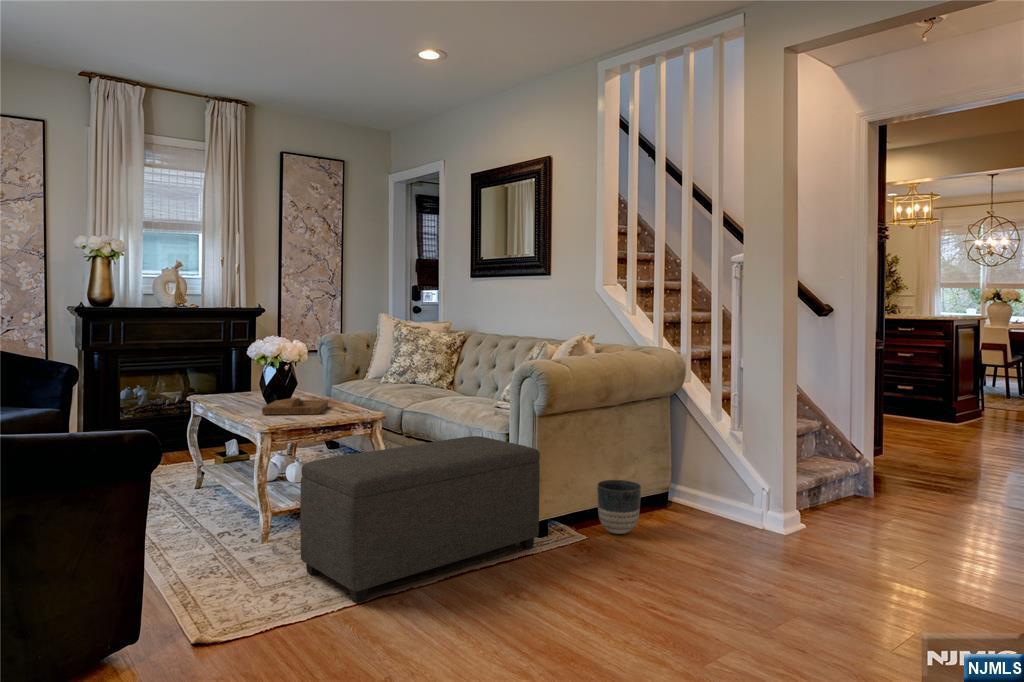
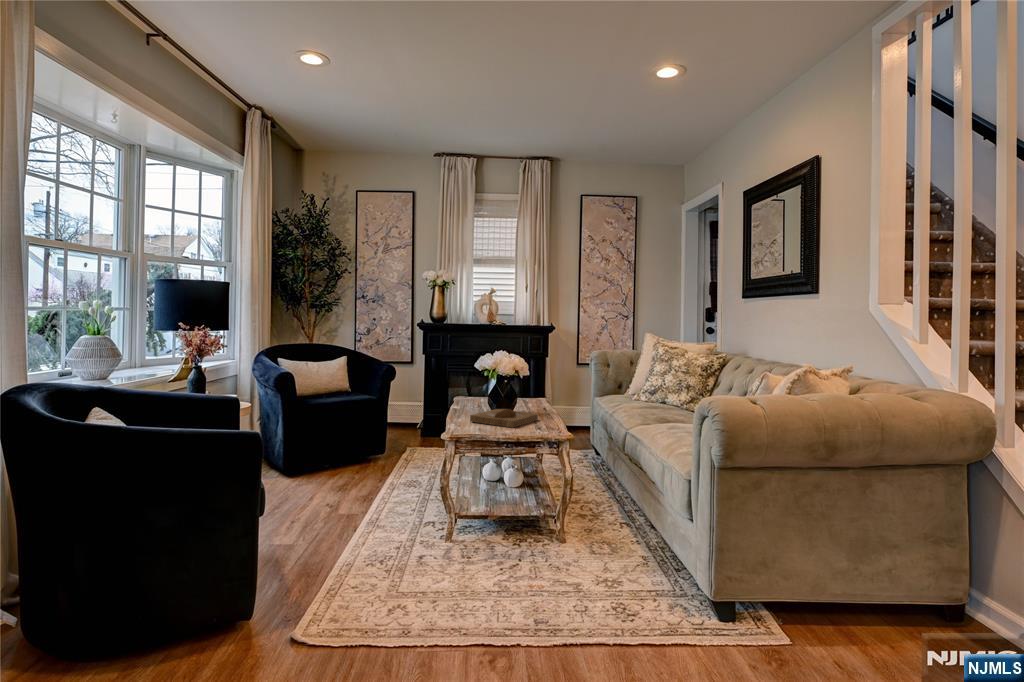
ottoman: present [300,436,540,602] -> none [441,475,716,646]
planter: present [597,480,641,534] -> none [815,568,888,654]

